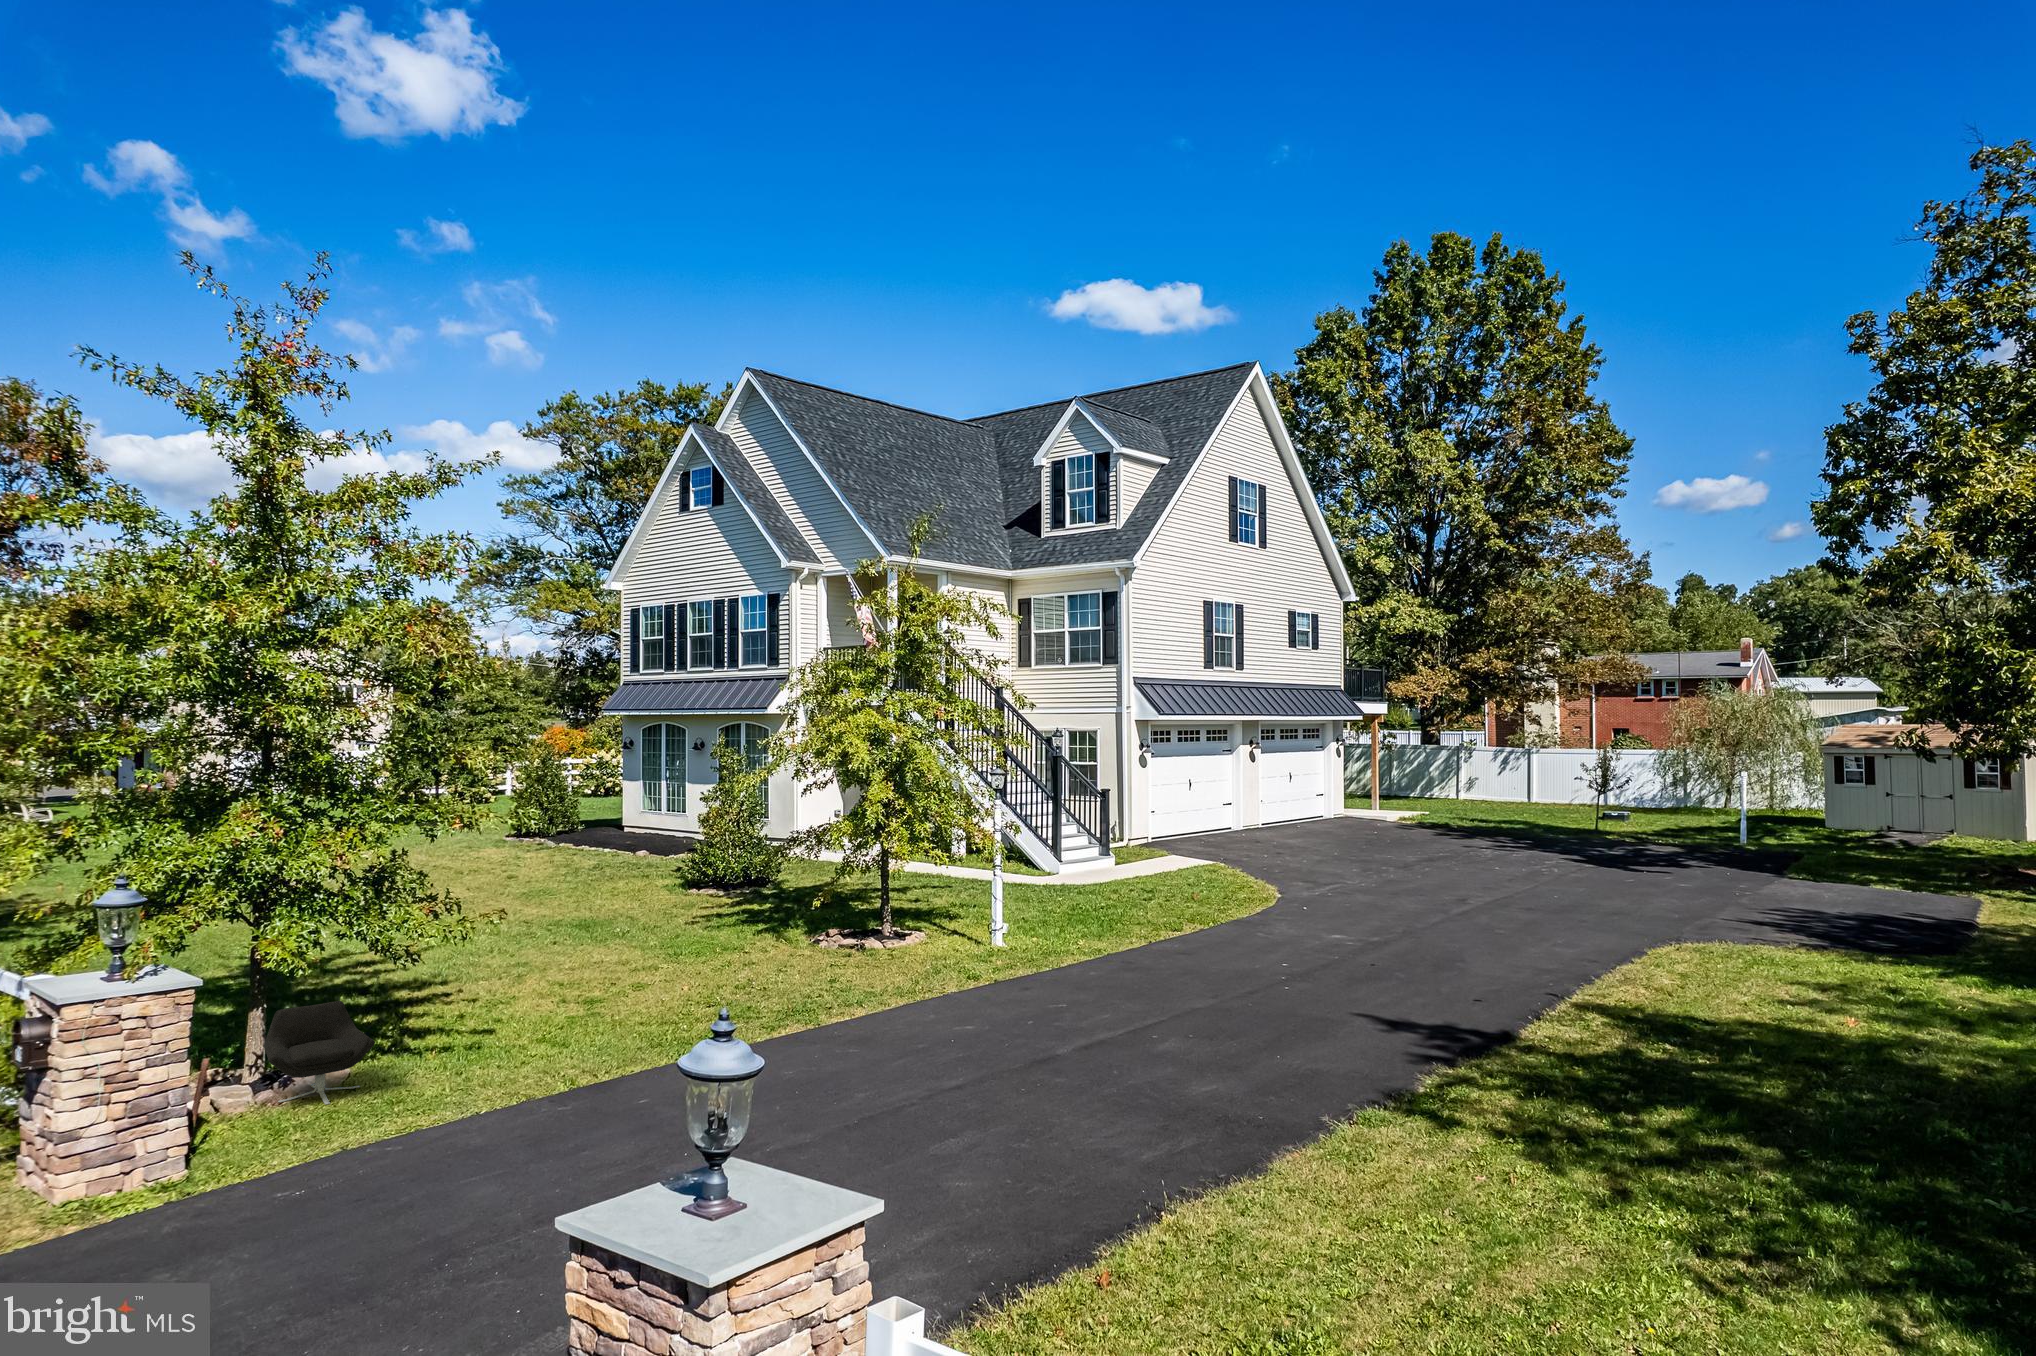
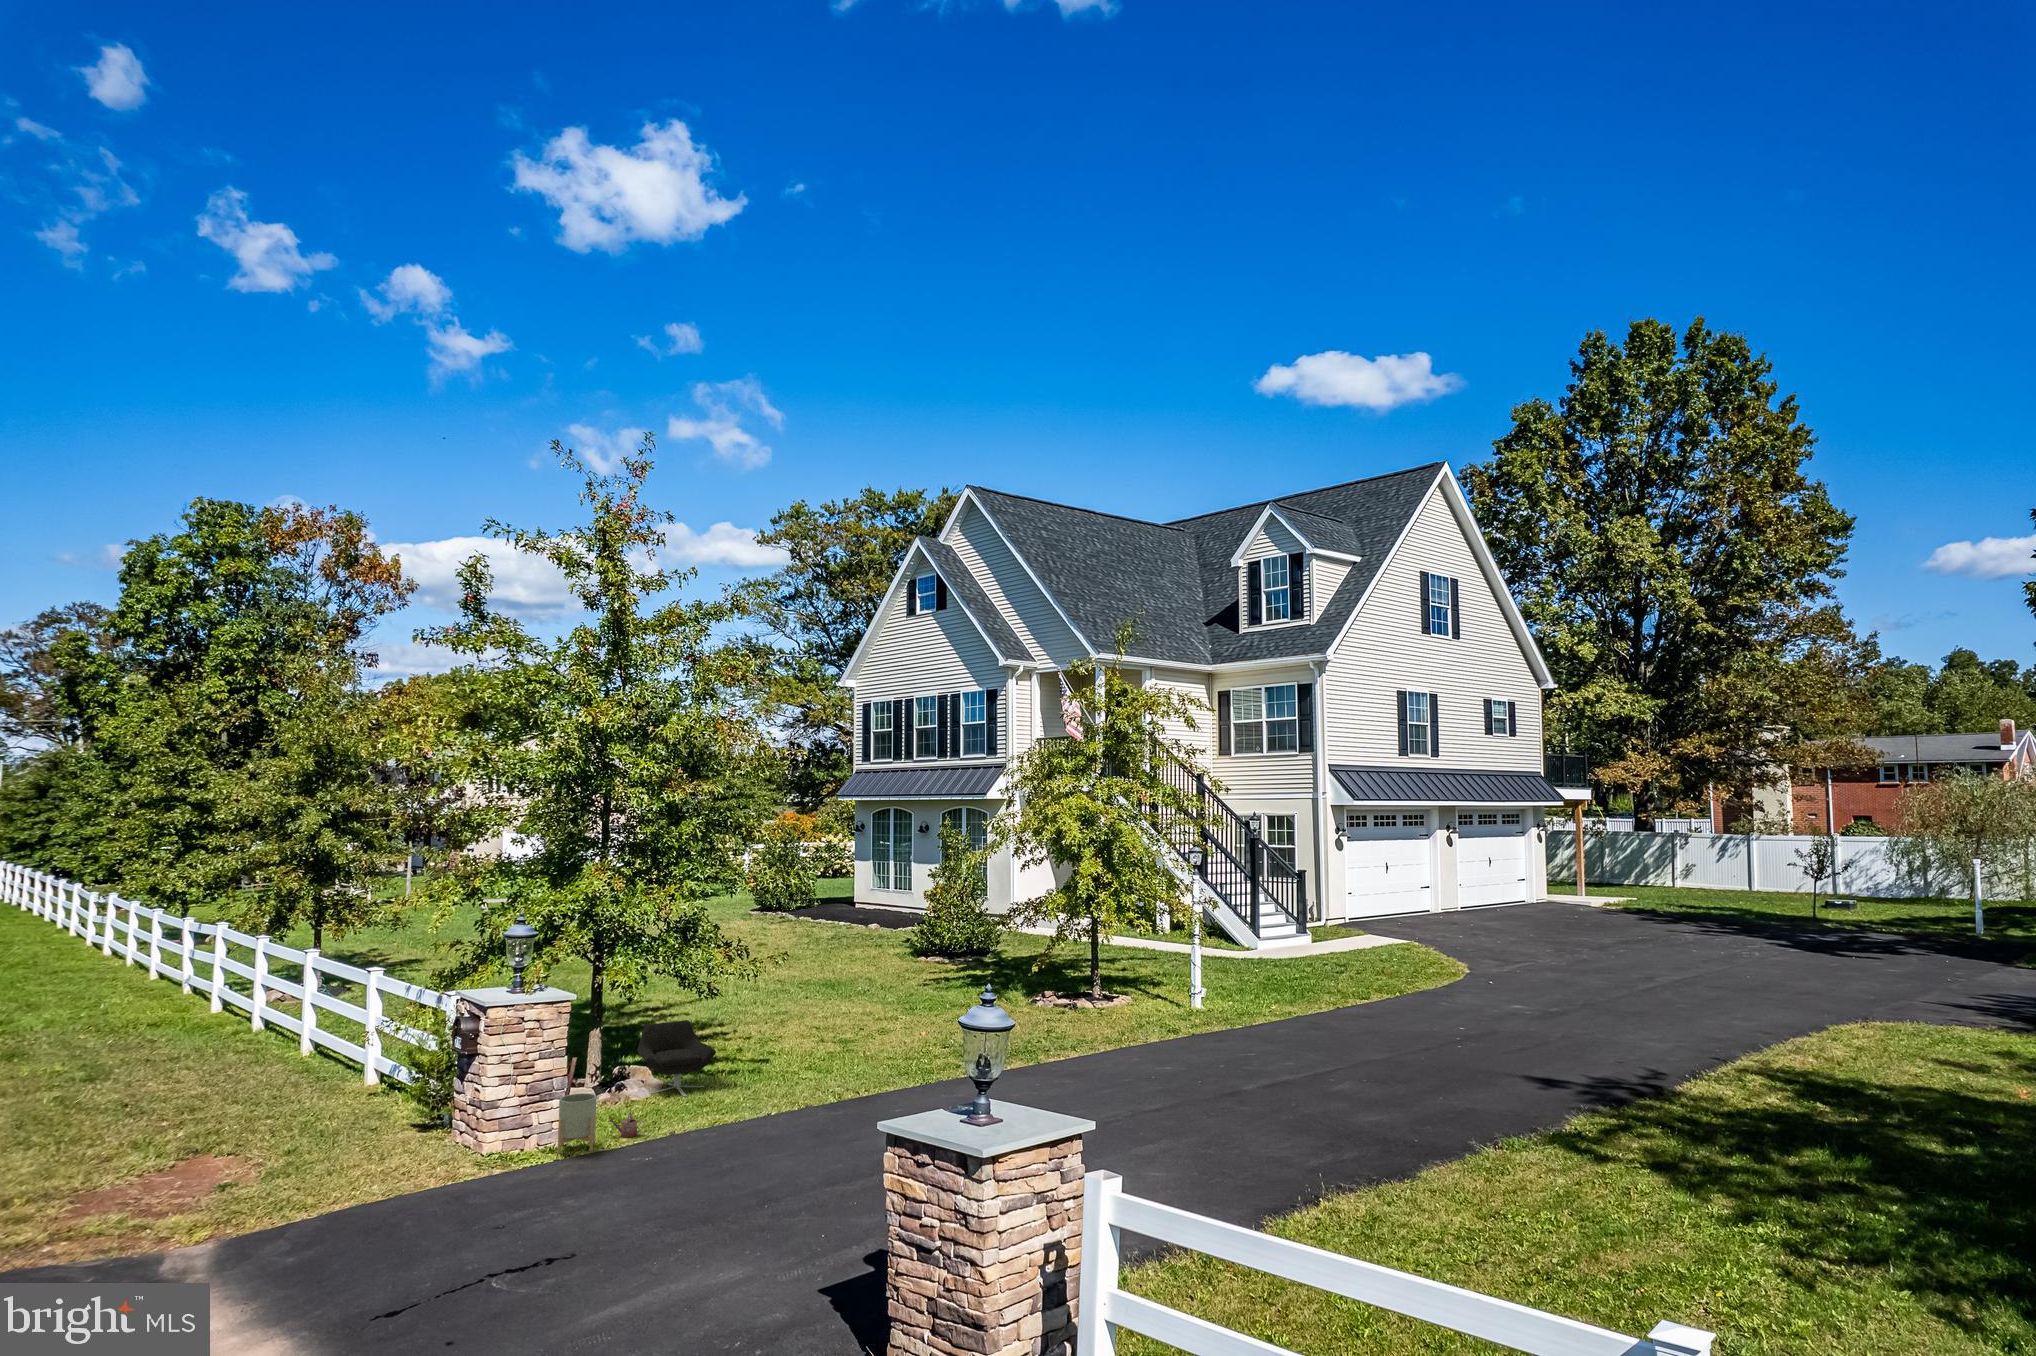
planter: none [94,1125,162,1216] -> present [558,1093,597,1154]
watering can: none [186,1143,243,1179] -> present [608,1112,645,1137]

